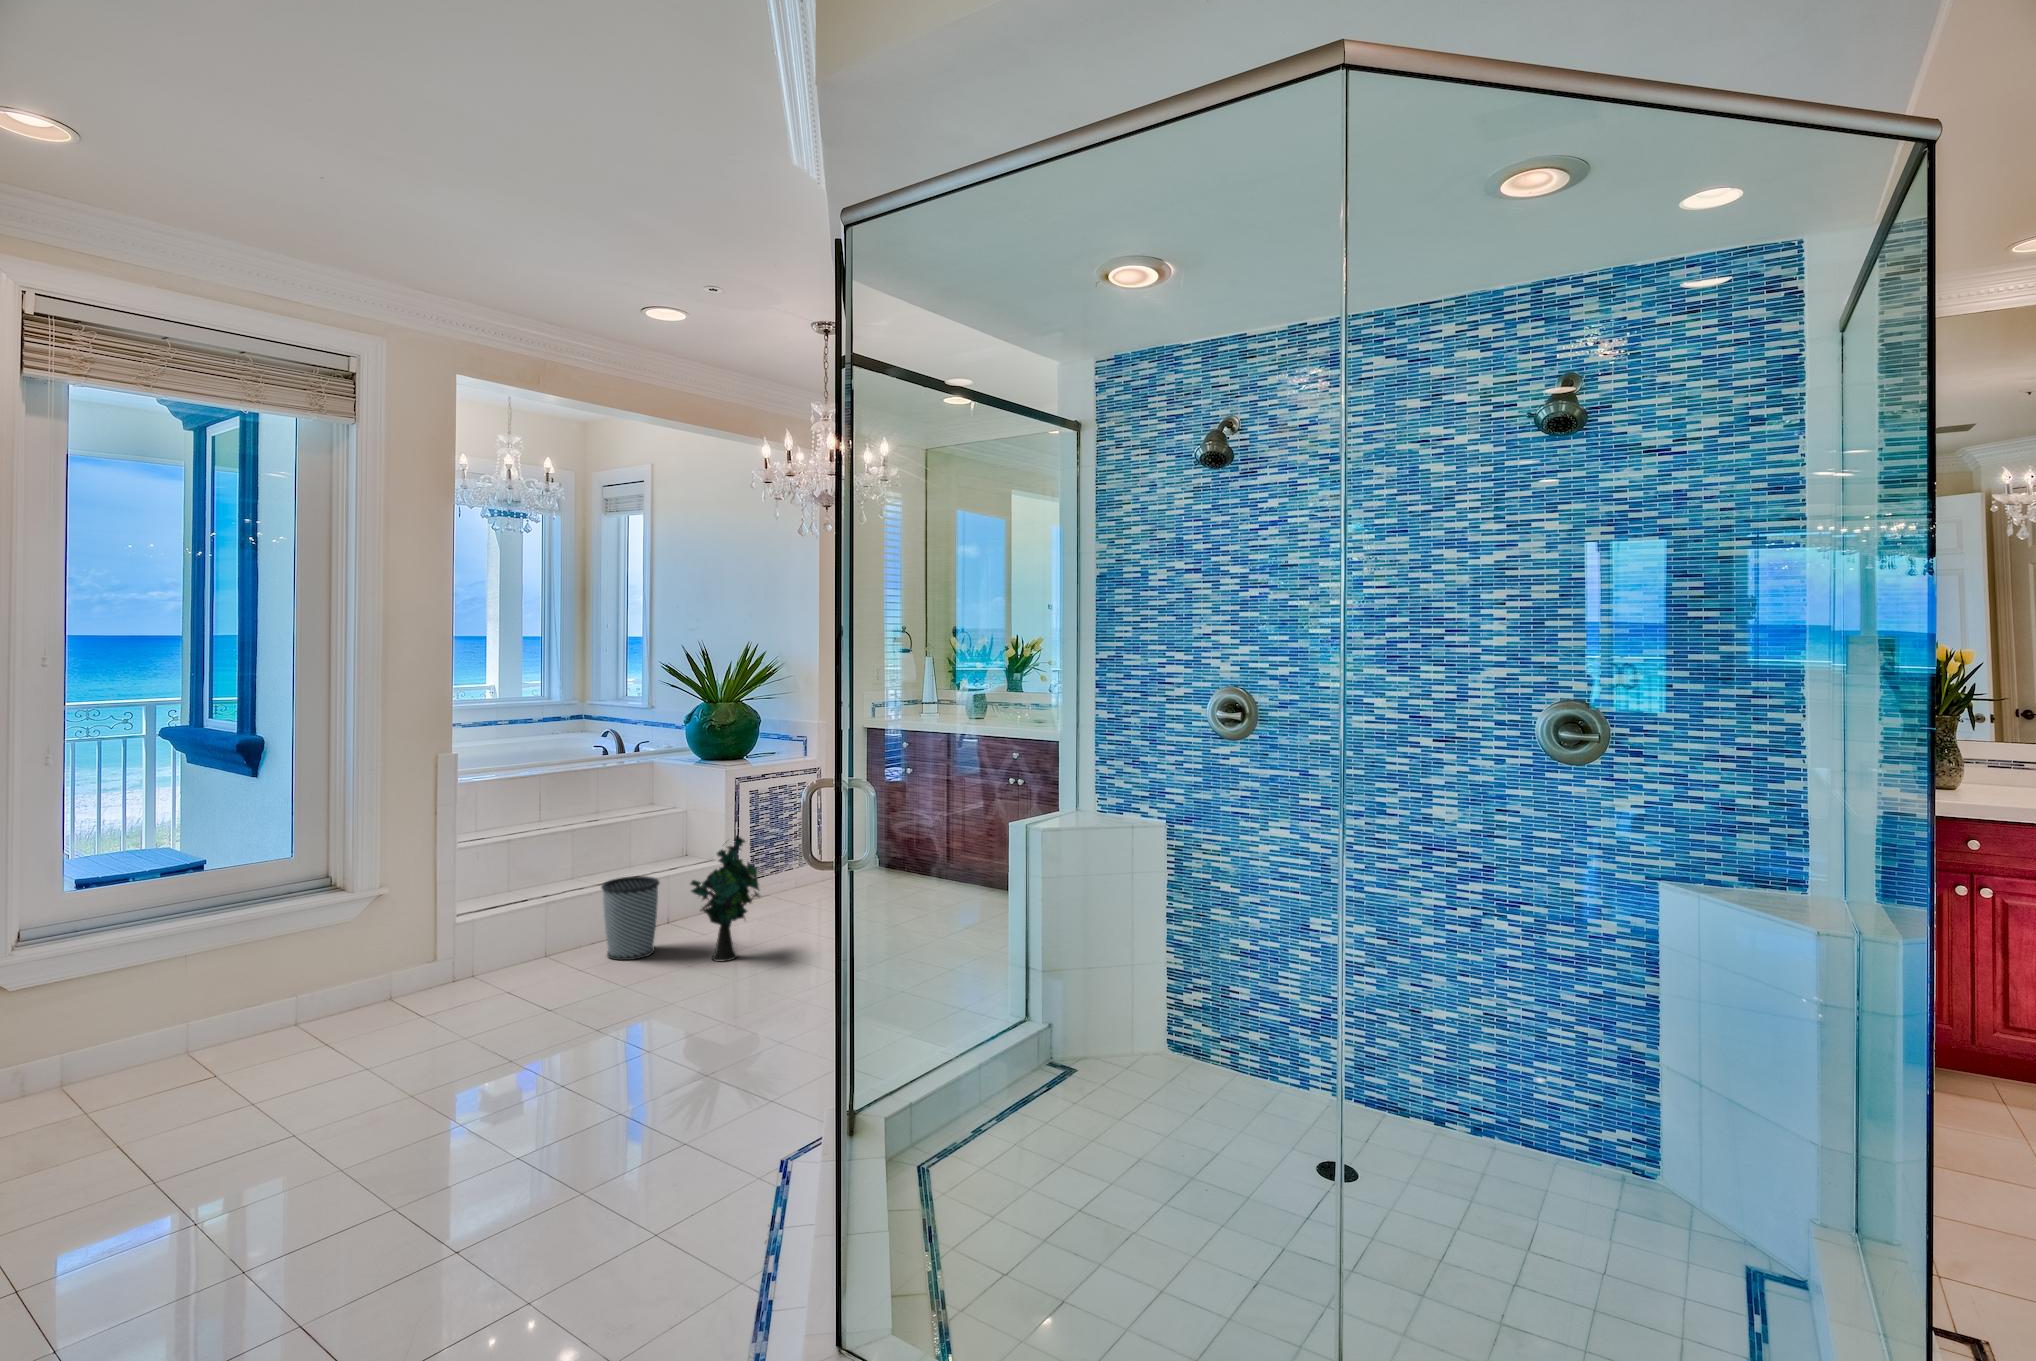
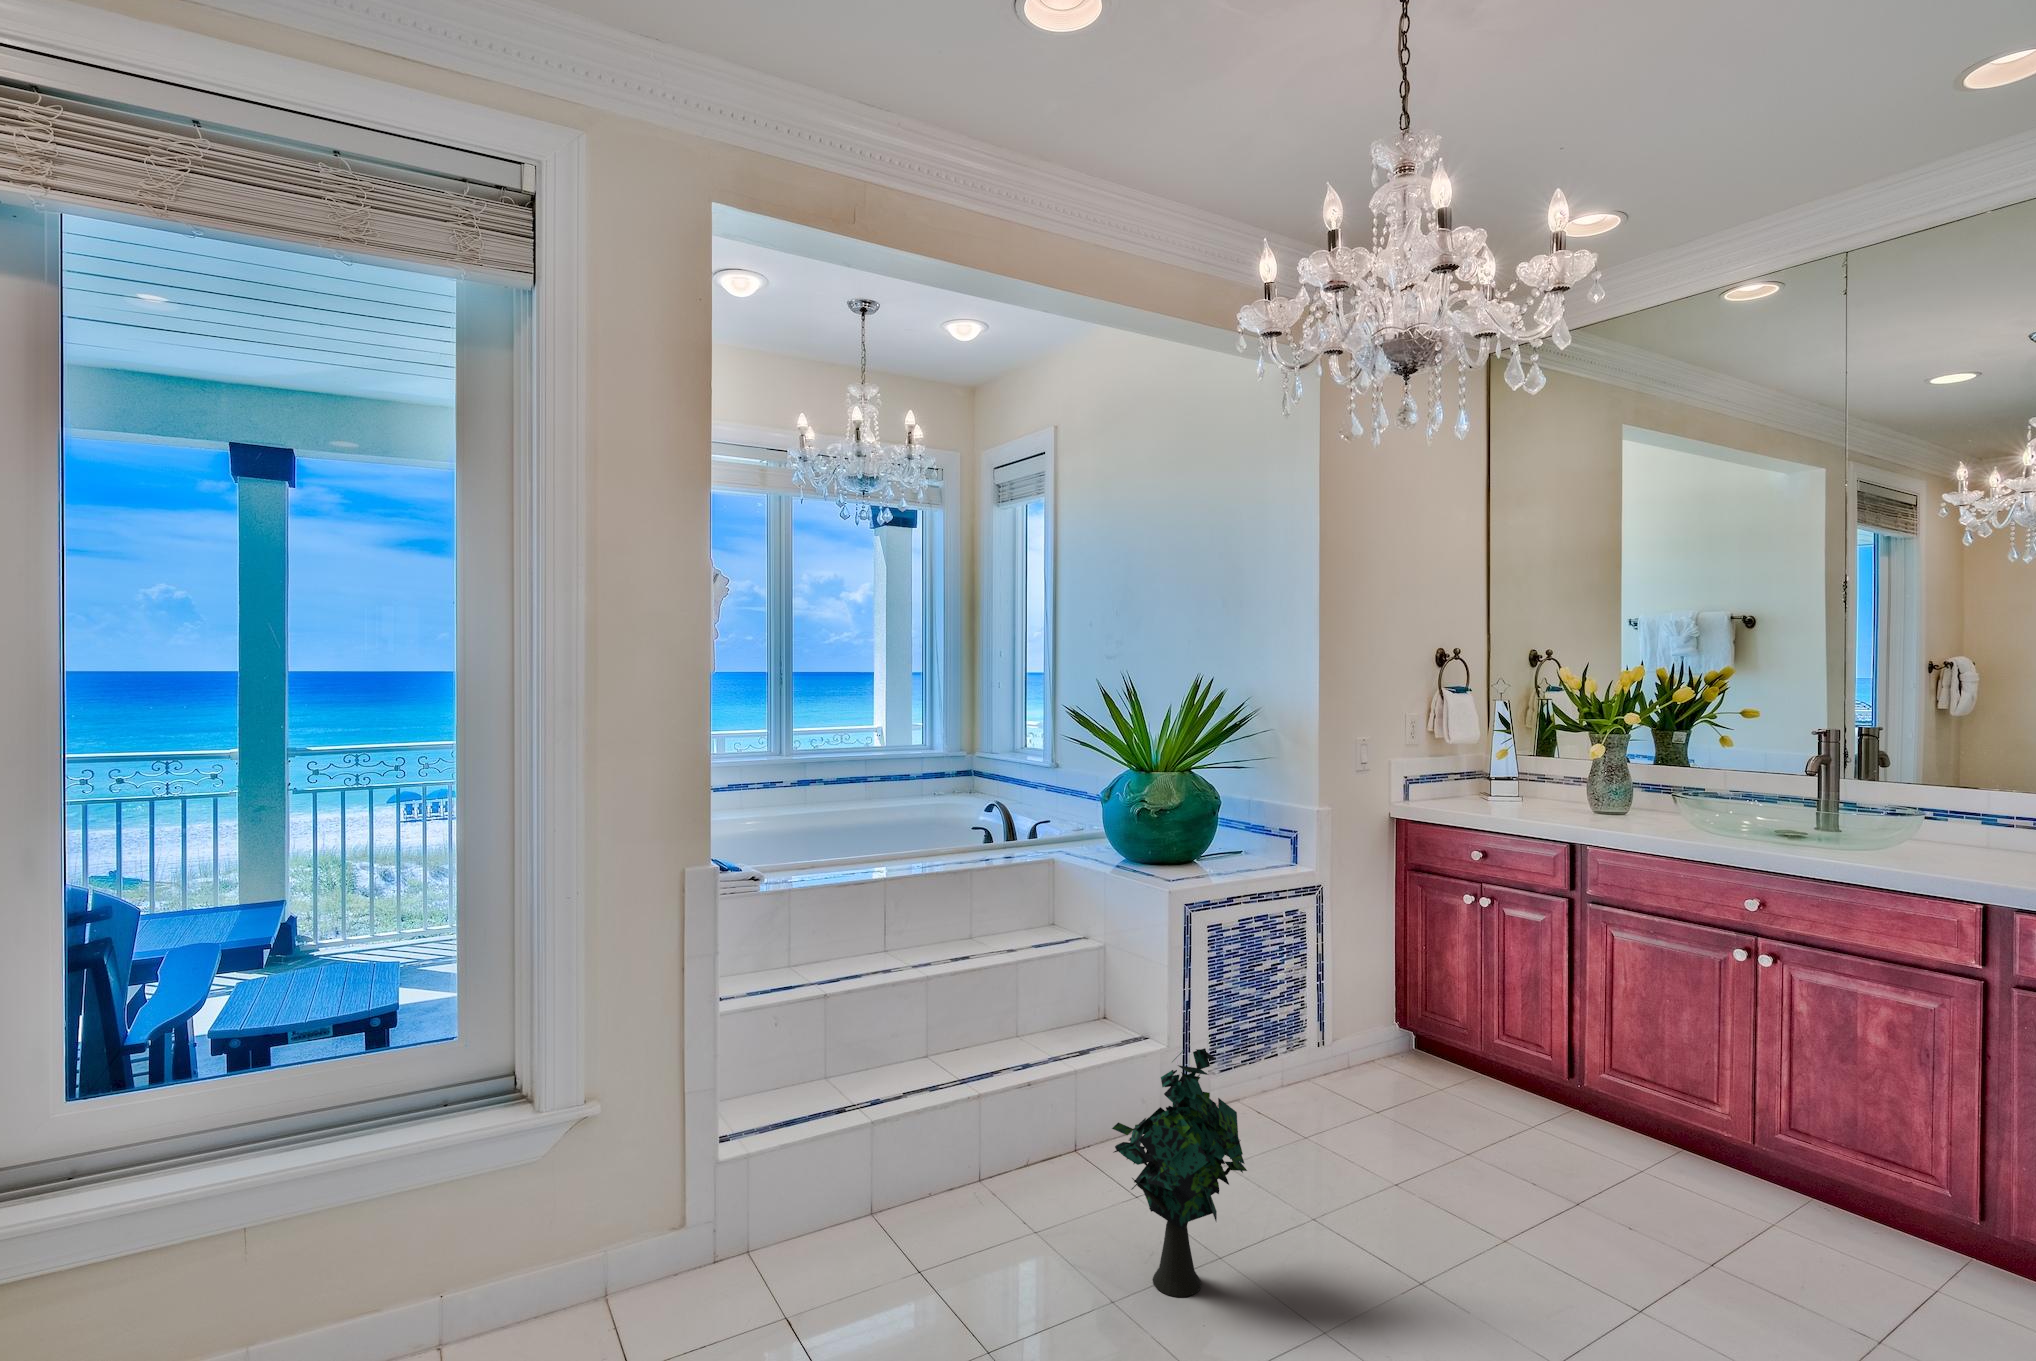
wastebasket: present [601,876,659,960] -> none [964,1084,1061,1253]

